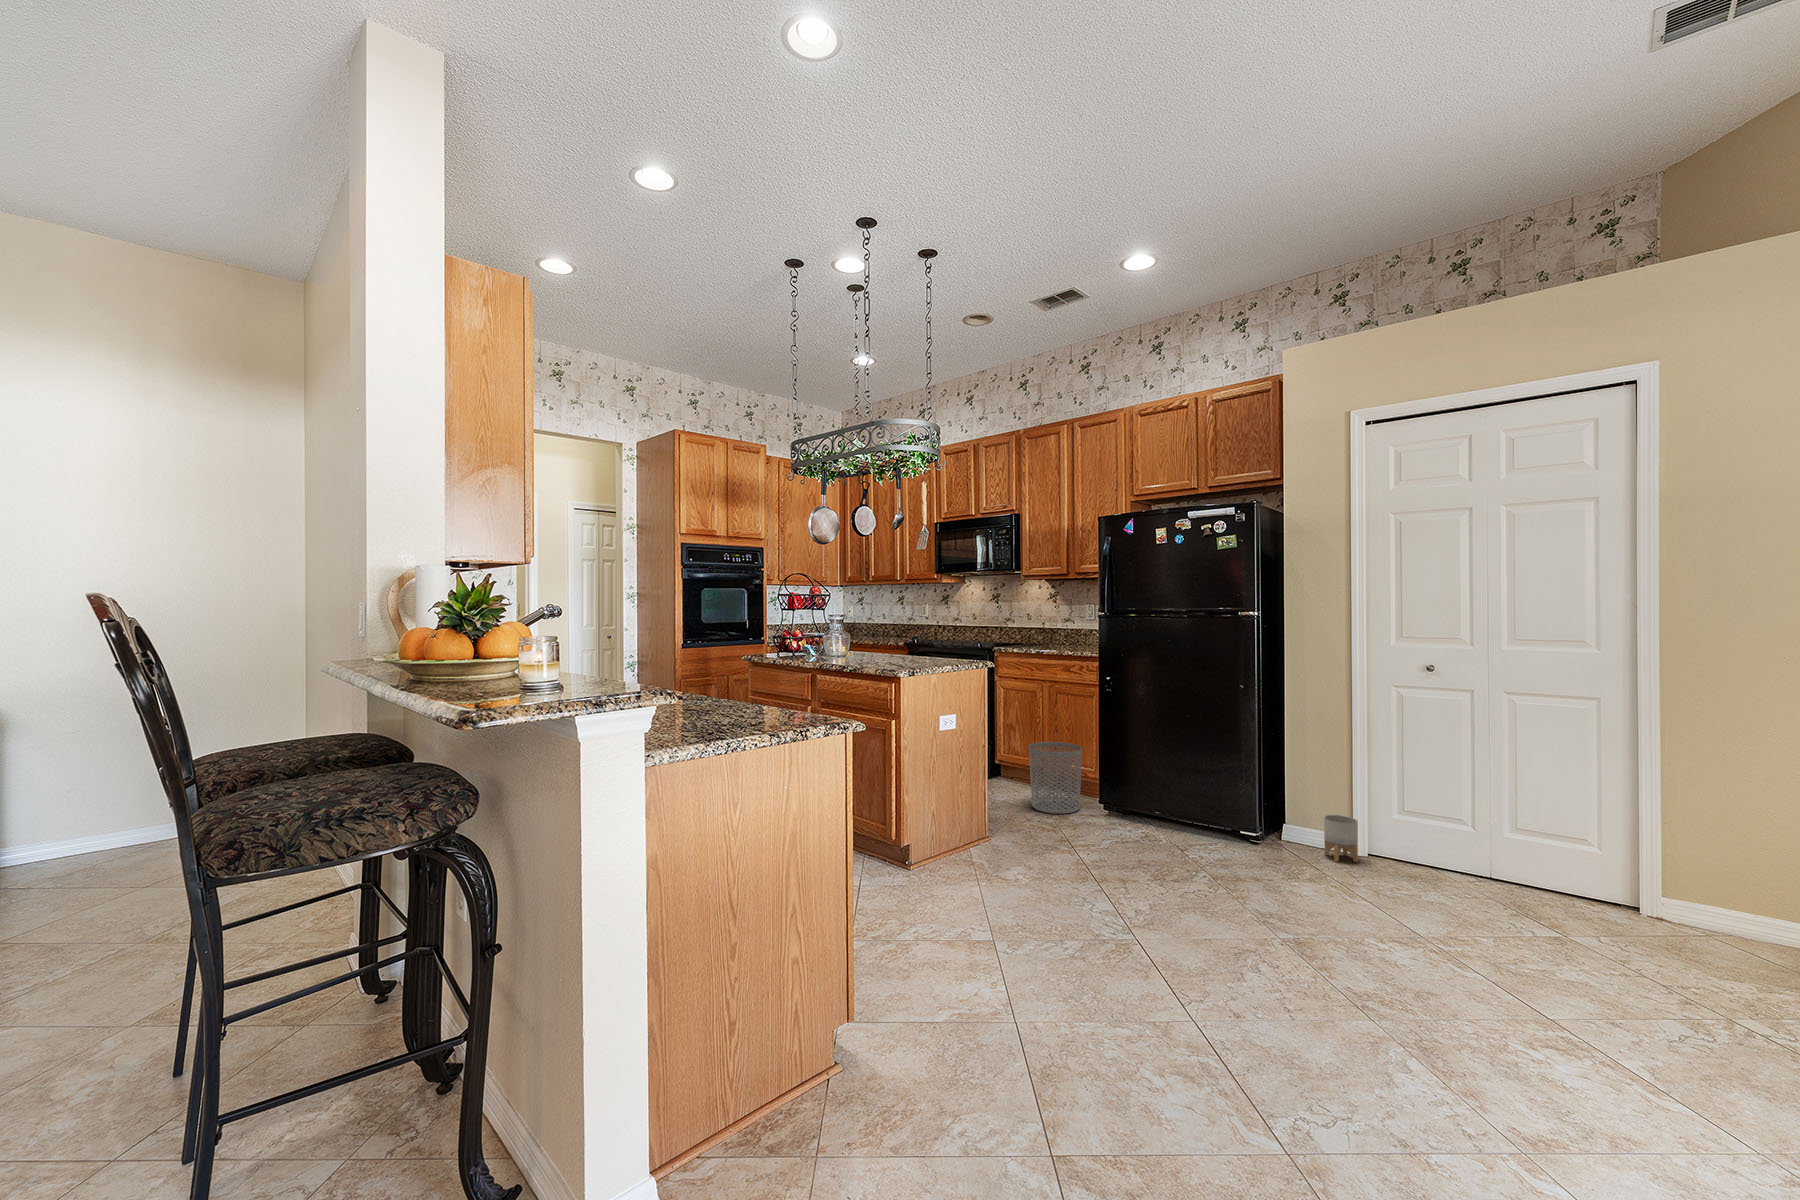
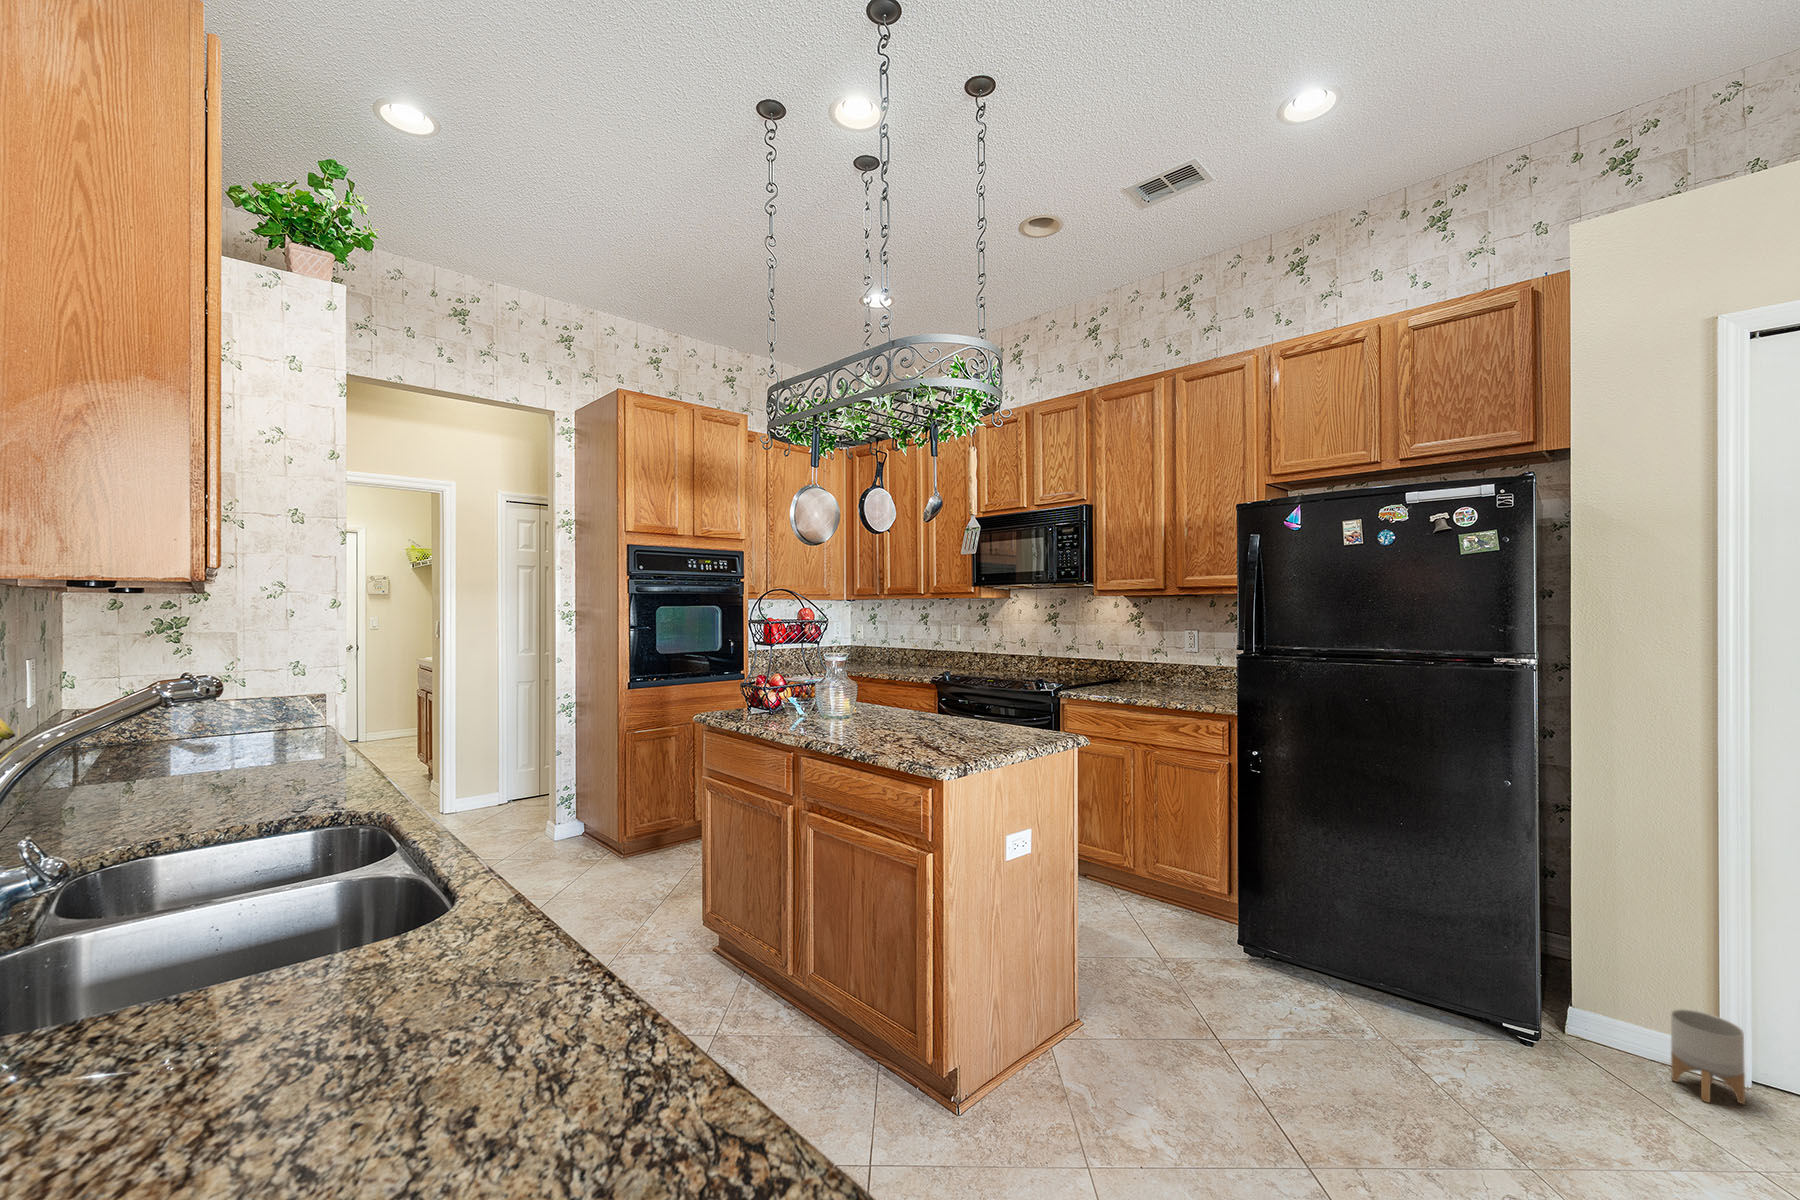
waste bin: present [1029,742,1082,814] -> none [1126,840,1209,959]

